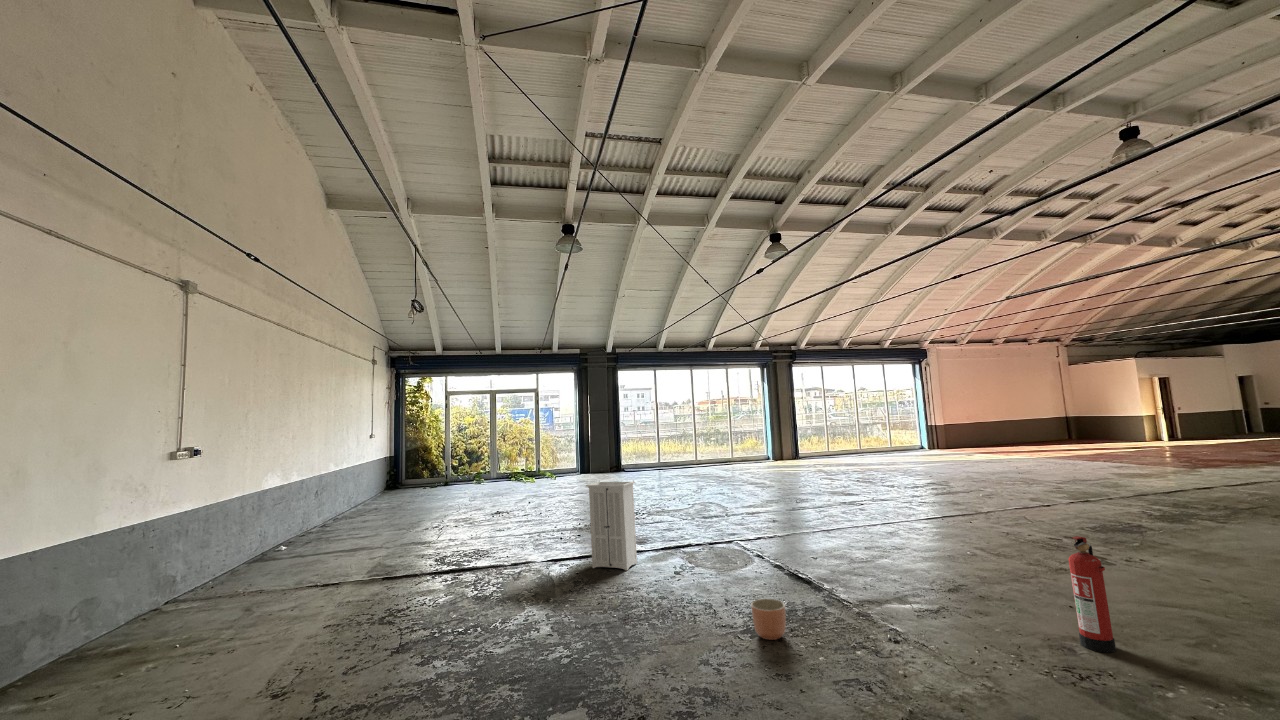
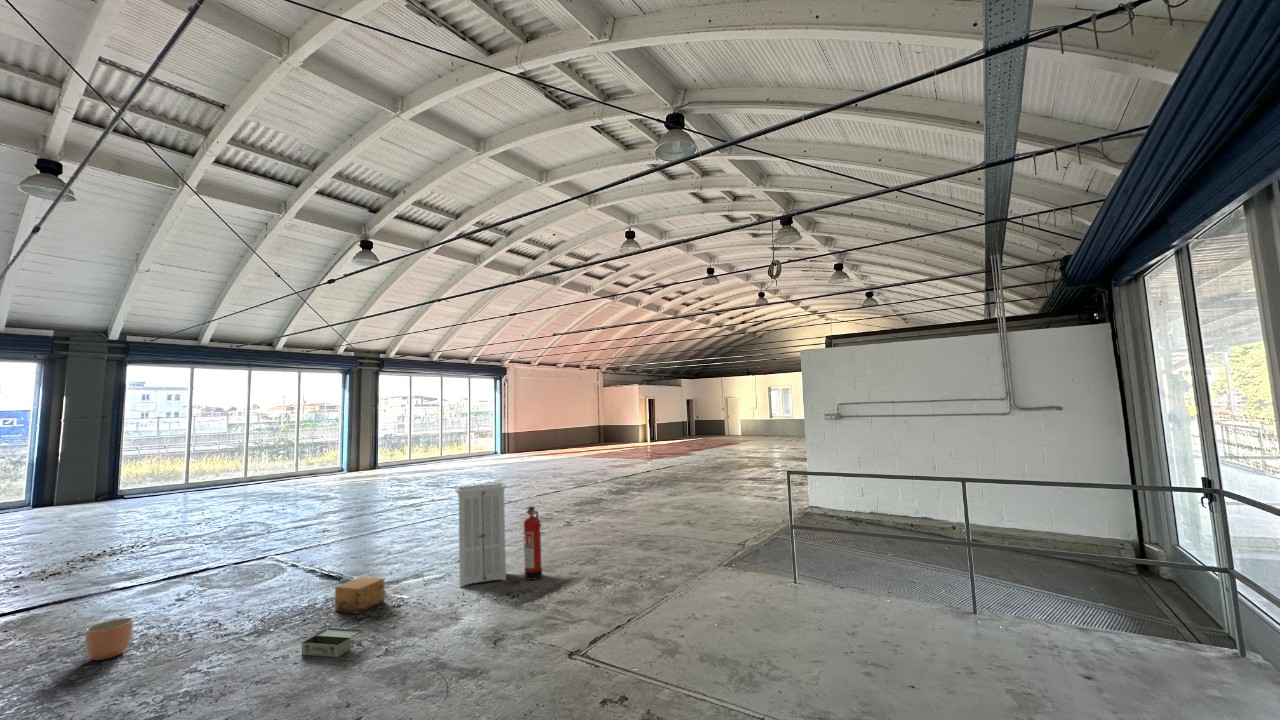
storage cabinet: present [586,481,637,571] -> present [456,483,506,587]
cardboard box: none [816,590,873,637] -> present [335,577,384,614]
planter: present [751,599,786,640] -> present [85,618,133,660]
toolbox: none [801,652,868,699] -> present [302,628,362,657]

